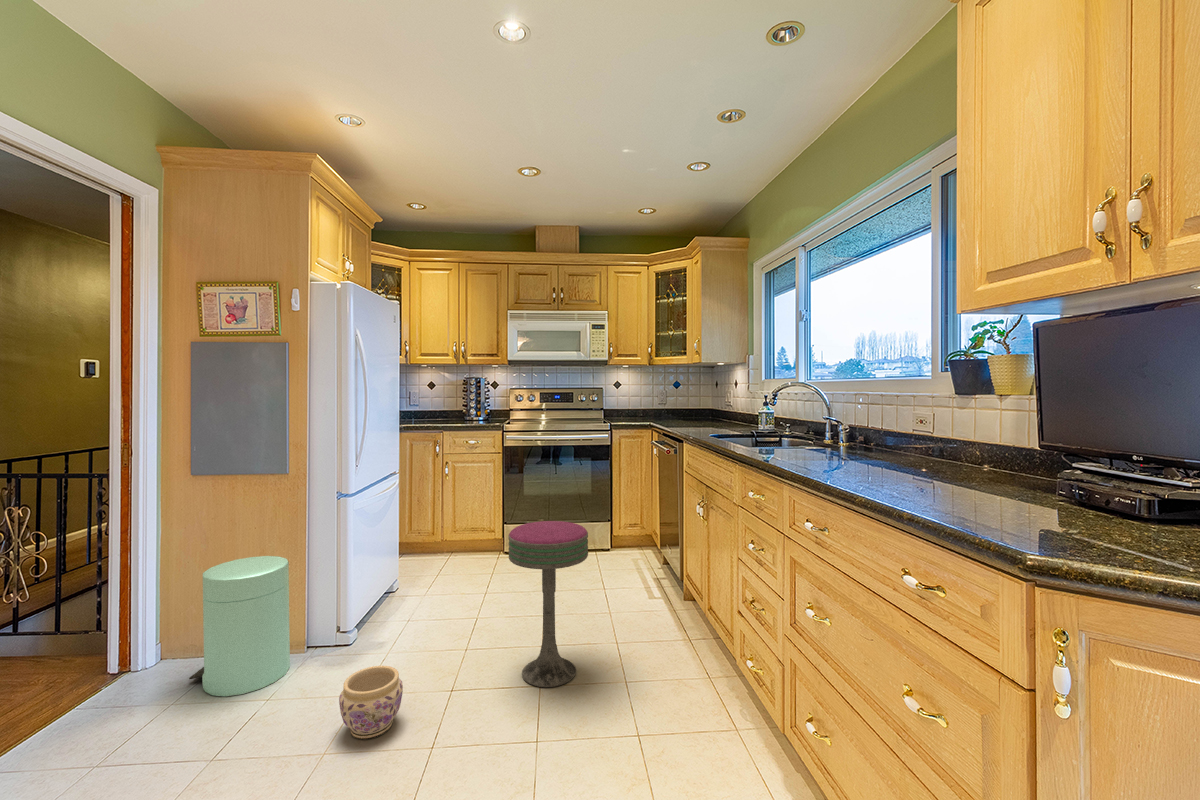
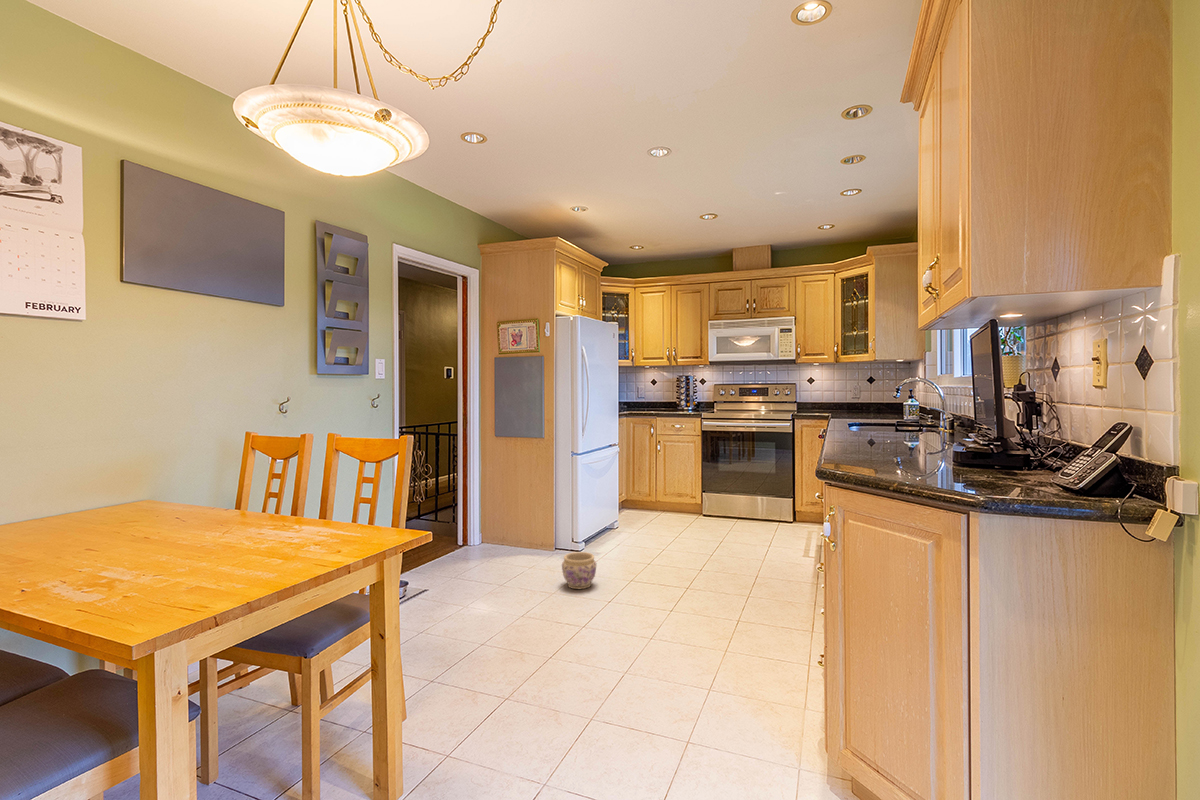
bar stool: present [508,521,588,687] -> none [666,478,722,590]
trash can: present [189,556,290,696] -> none [496,487,544,561]

